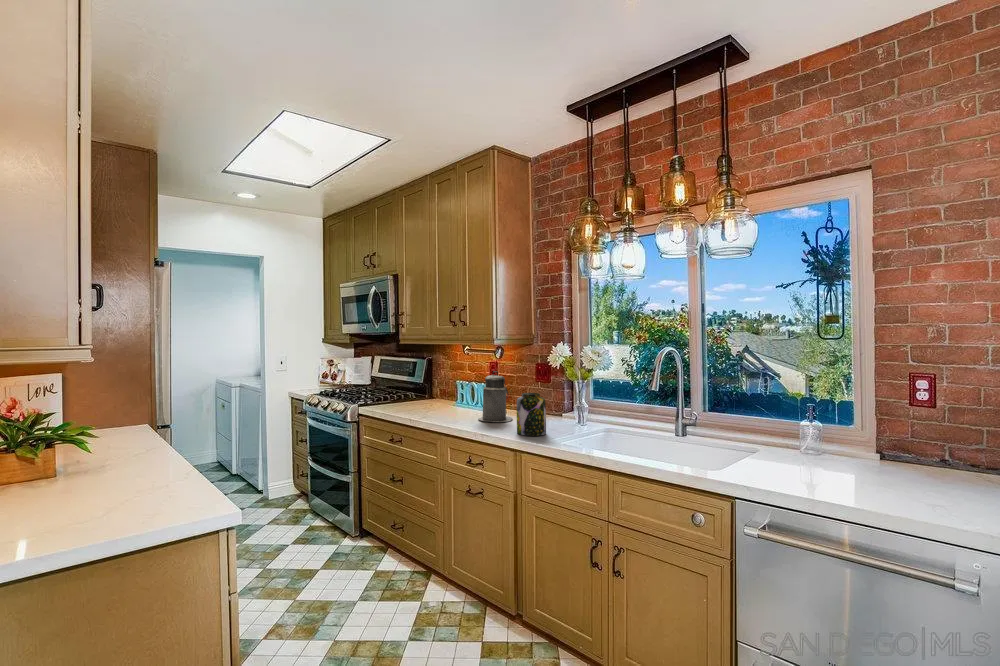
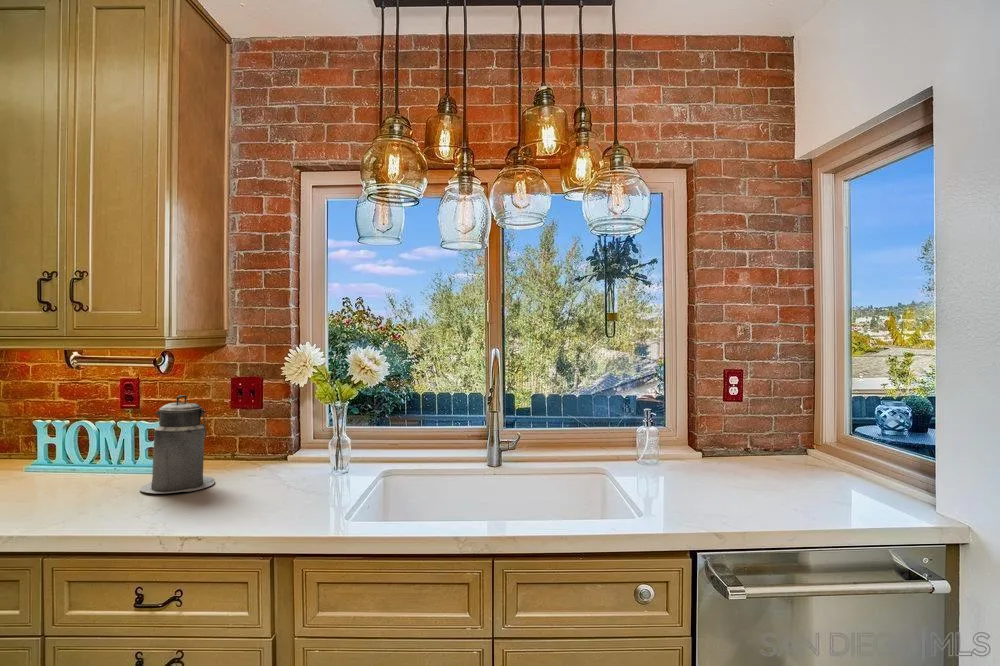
jar: present [517,393,546,436] -> none [264,428,321,507]

